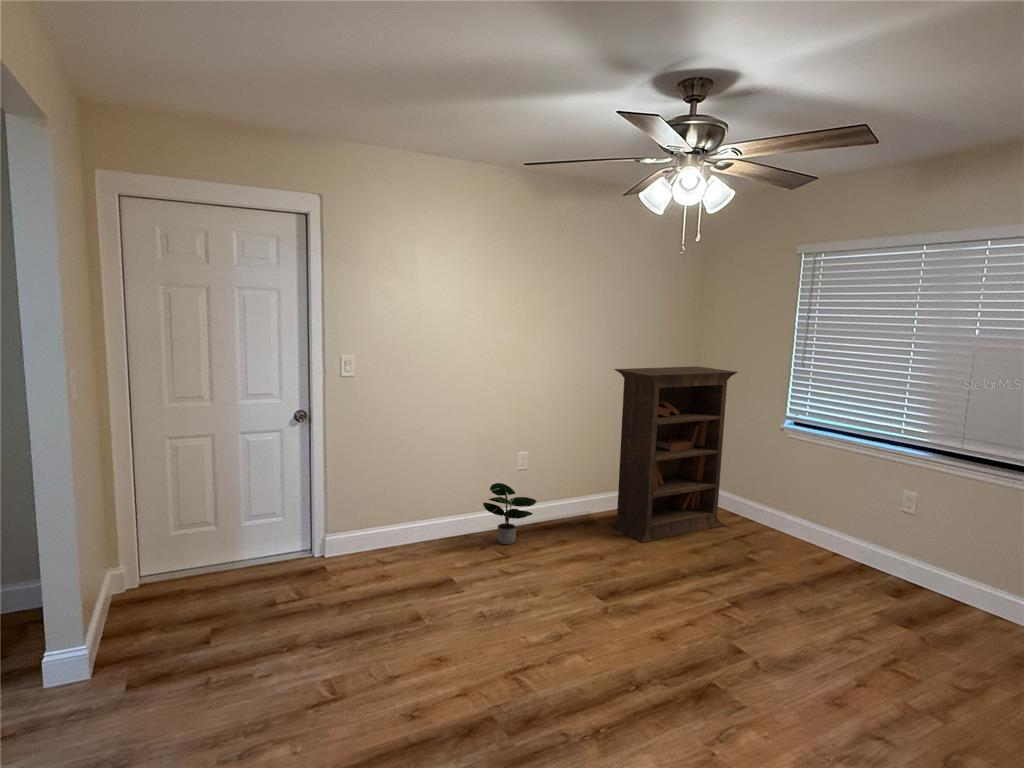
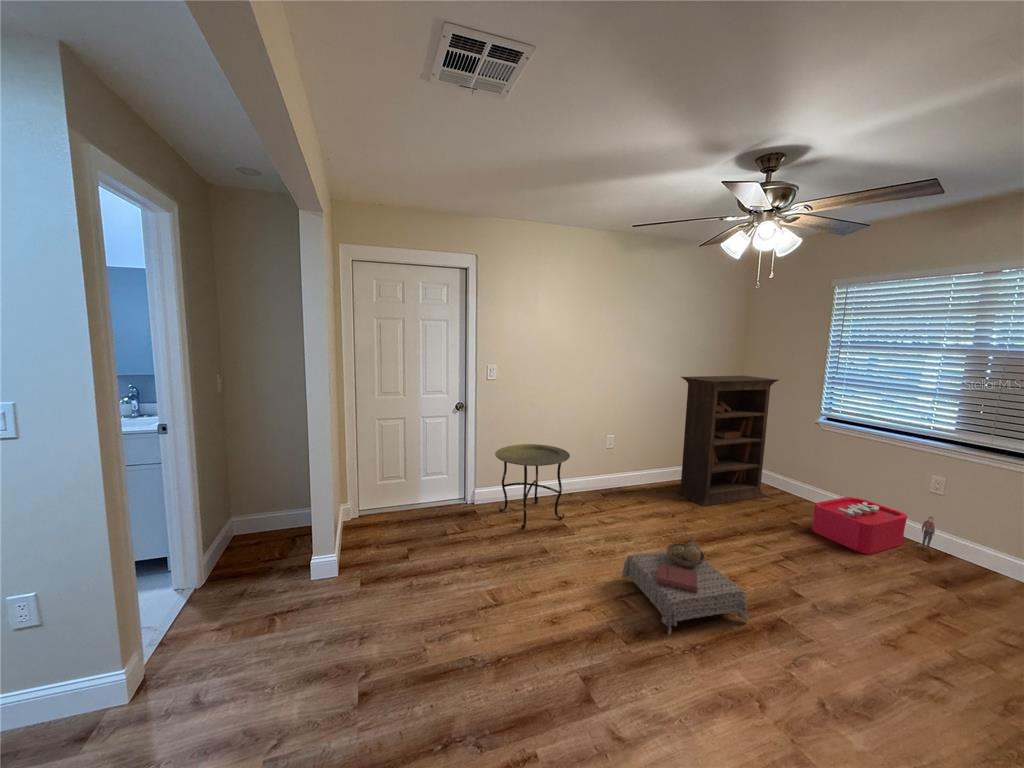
side table: none [350,468,458,590] -> present [495,444,570,530]
potted plant: present [483,483,537,544] -> none [583,457,623,502]
storage bin: none [771,521,907,592] -> present [812,497,935,554]
ottoman: none [517,591,671,719] -> present [622,542,748,636]

